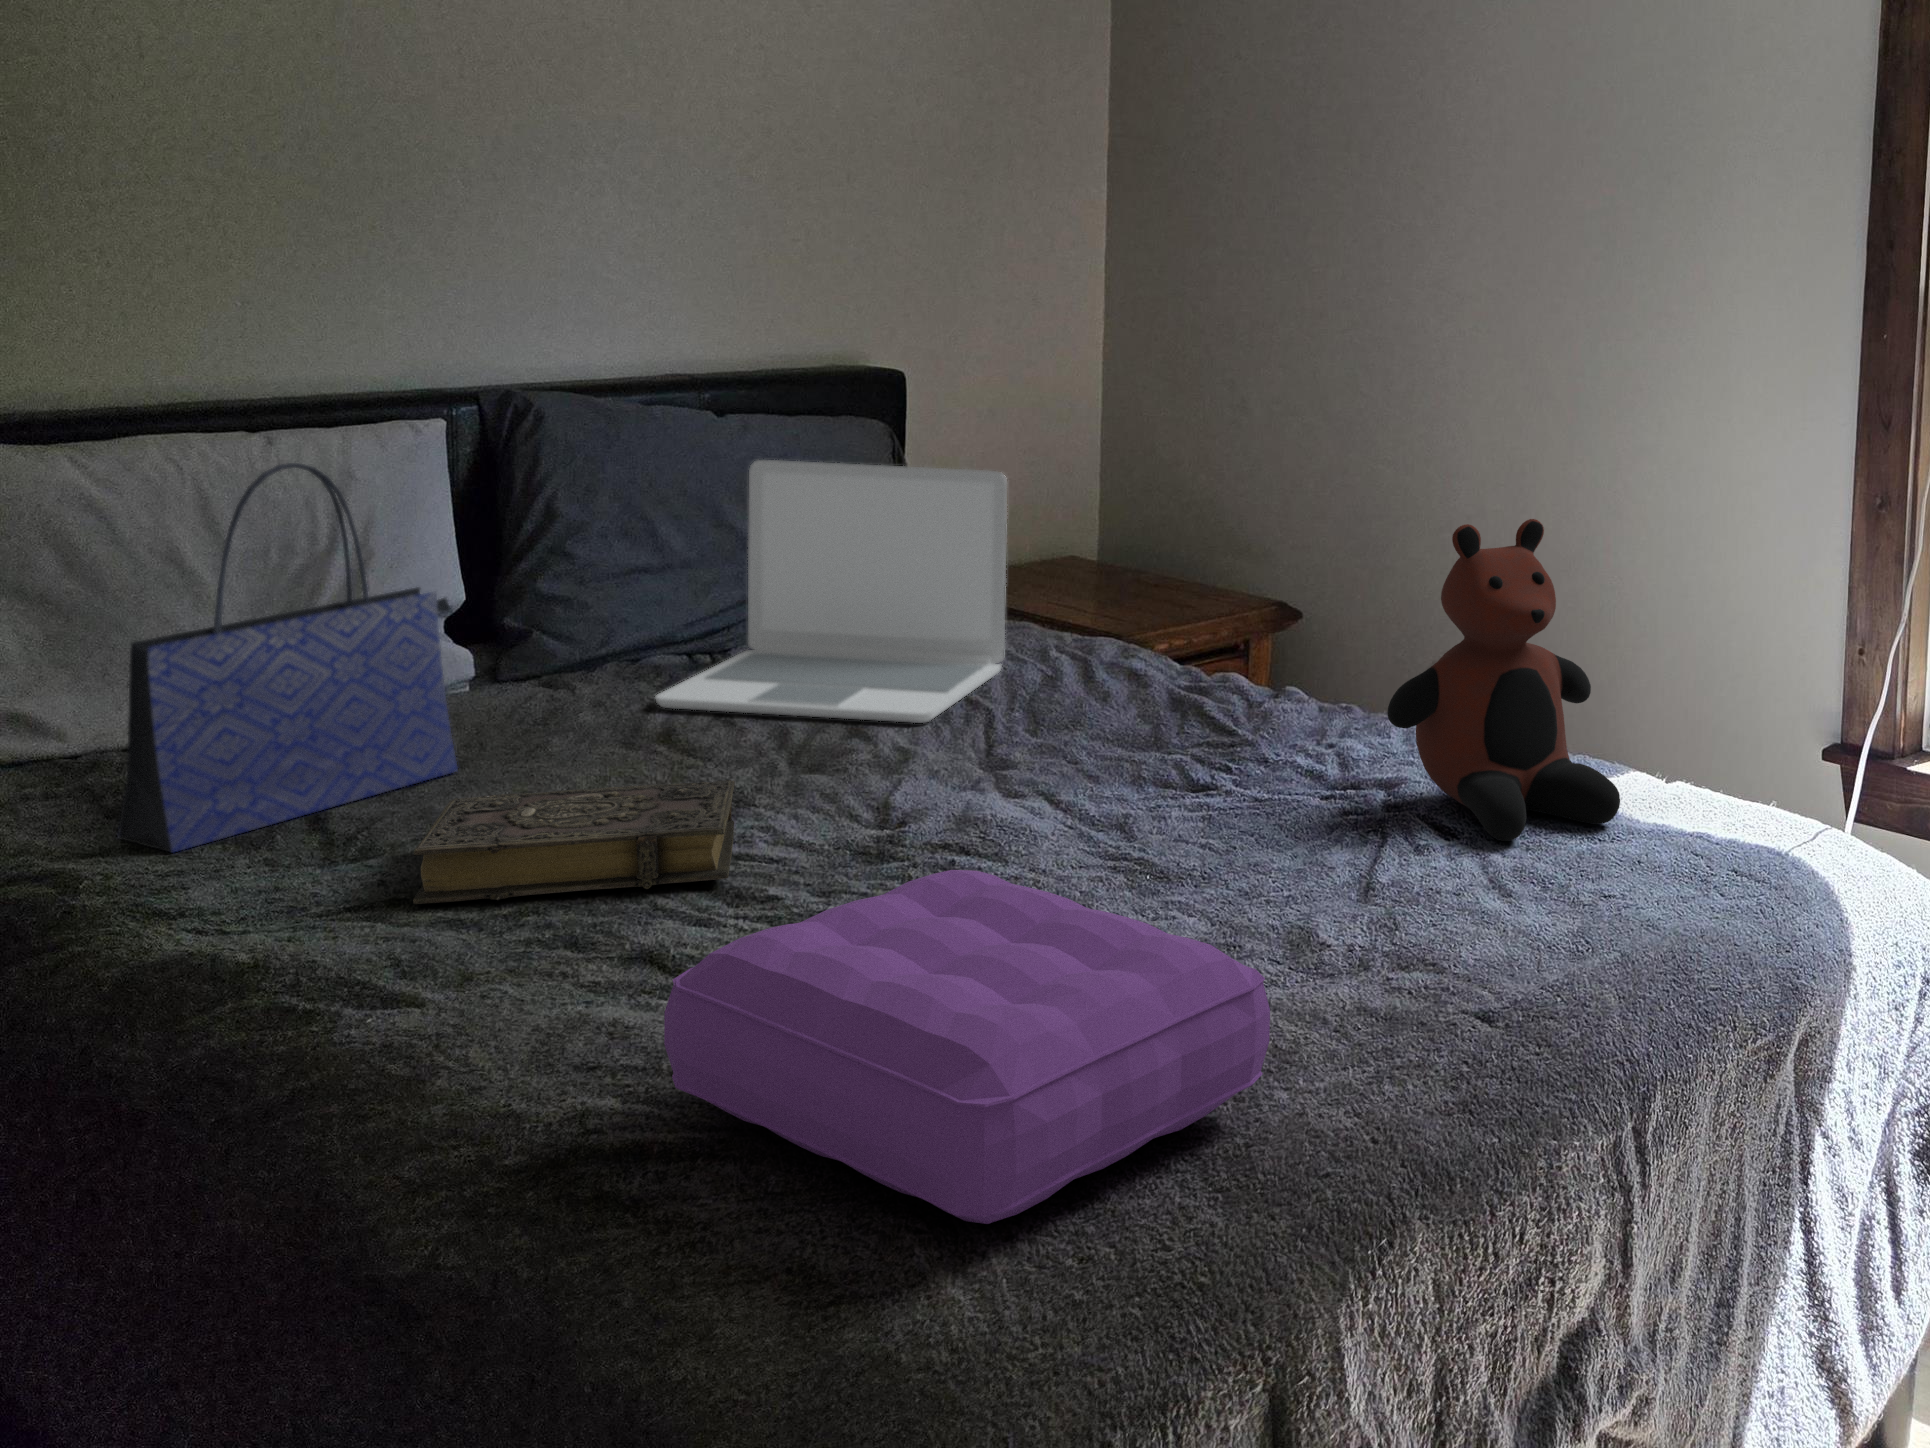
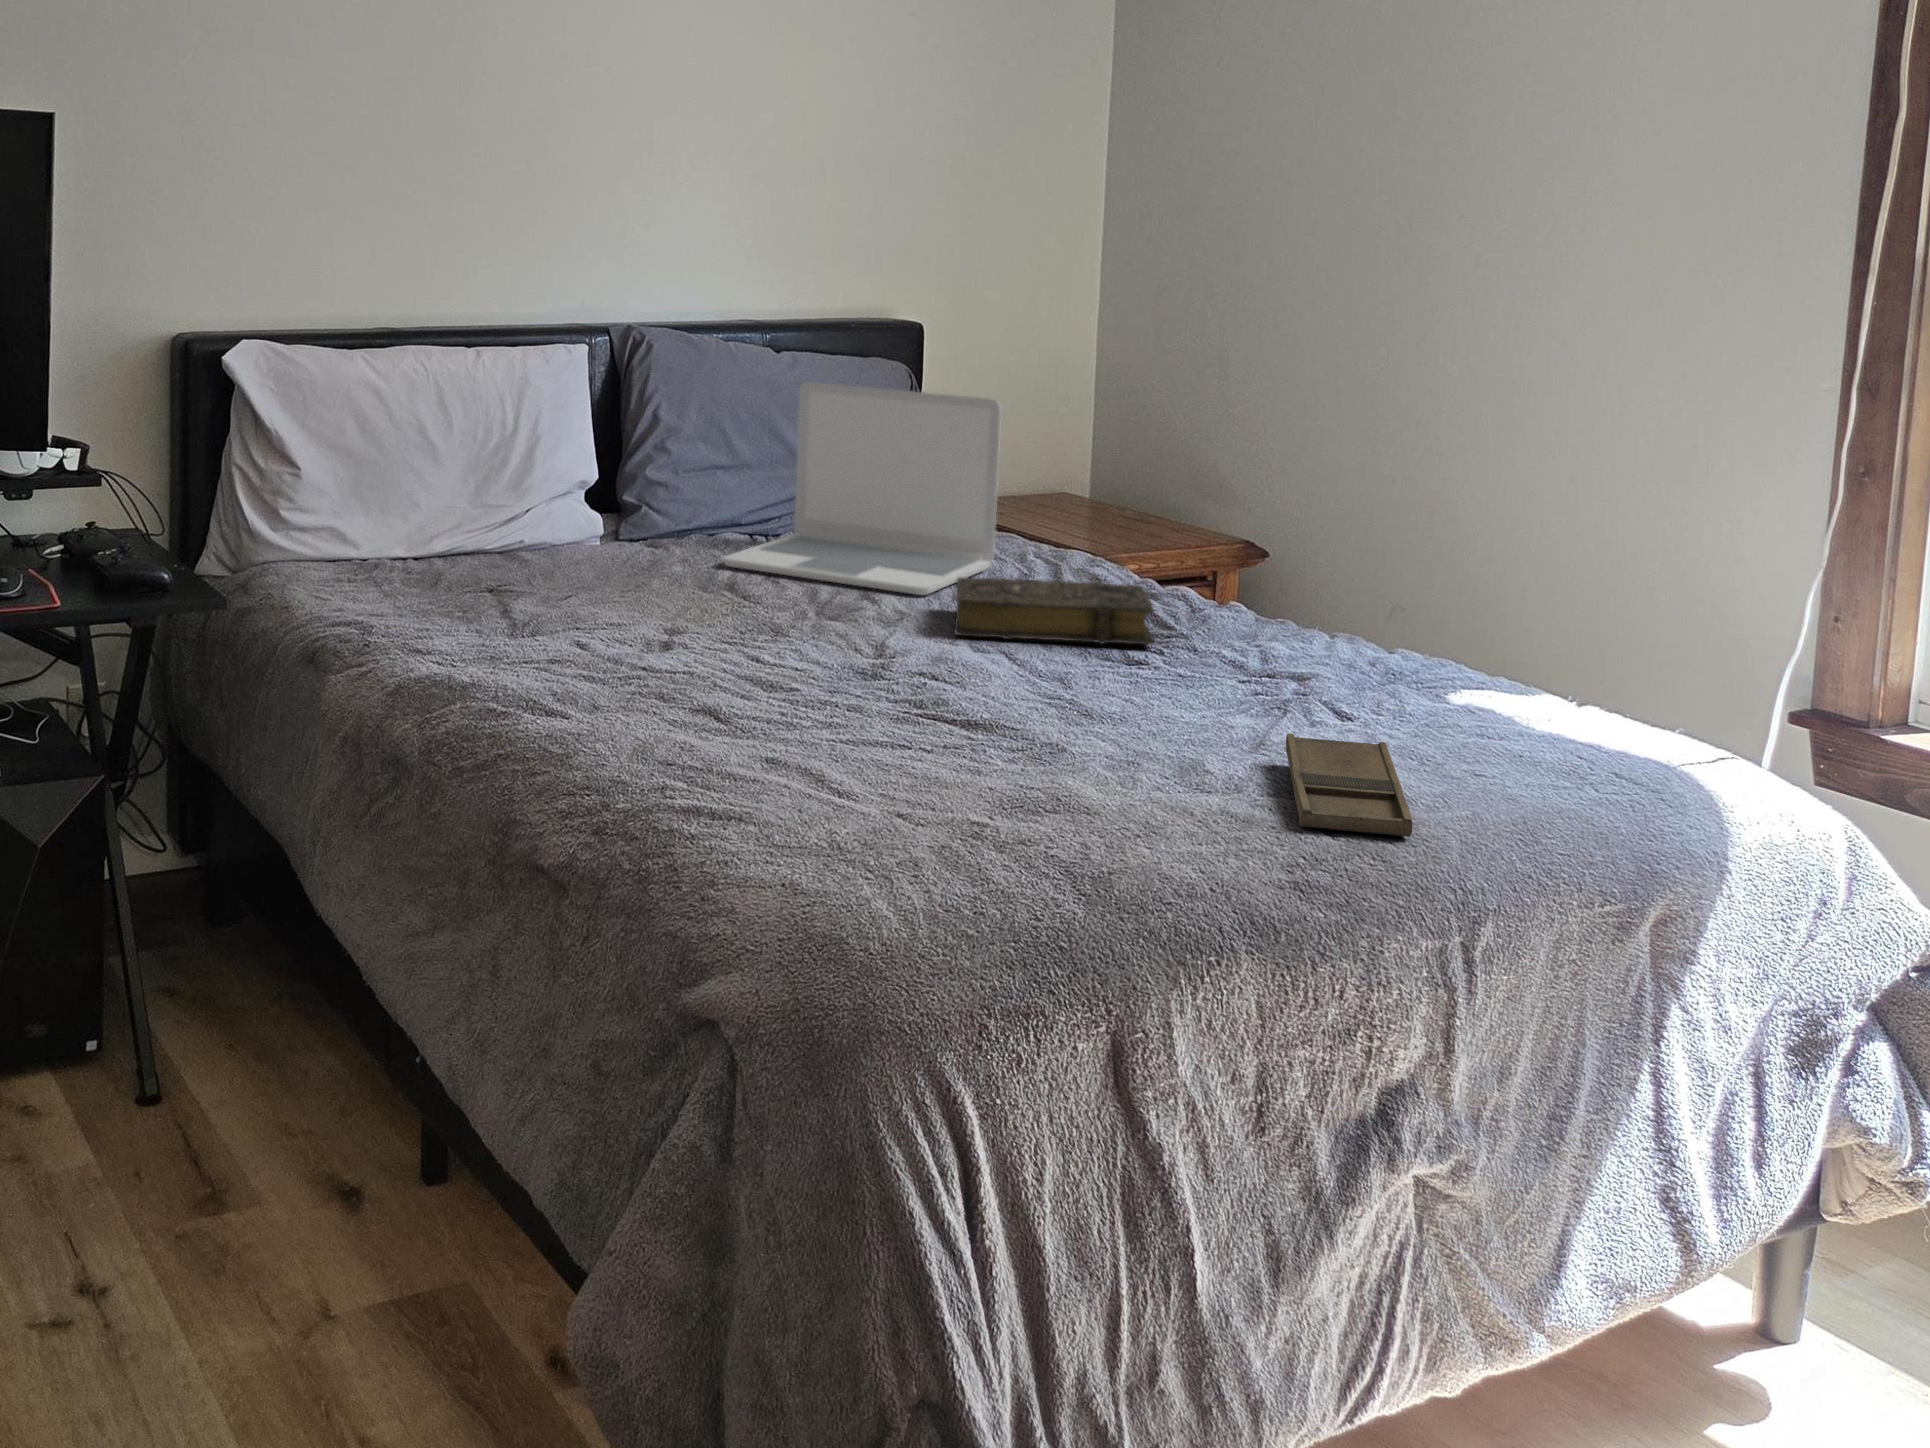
tote bag: present [118,463,458,853] -> none [370,351,583,616]
teddy bear: present [1388,519,1620,841] -> none [1303,449,1520,727]
book: present [413,780,735,904] -> present [954,577,1155,645]
pillow: present [664,870,1270,1224] -> none [703,658,1145,886]
tray: none [1395,877,1559,1013] -> present [1286,734,1412,837]

